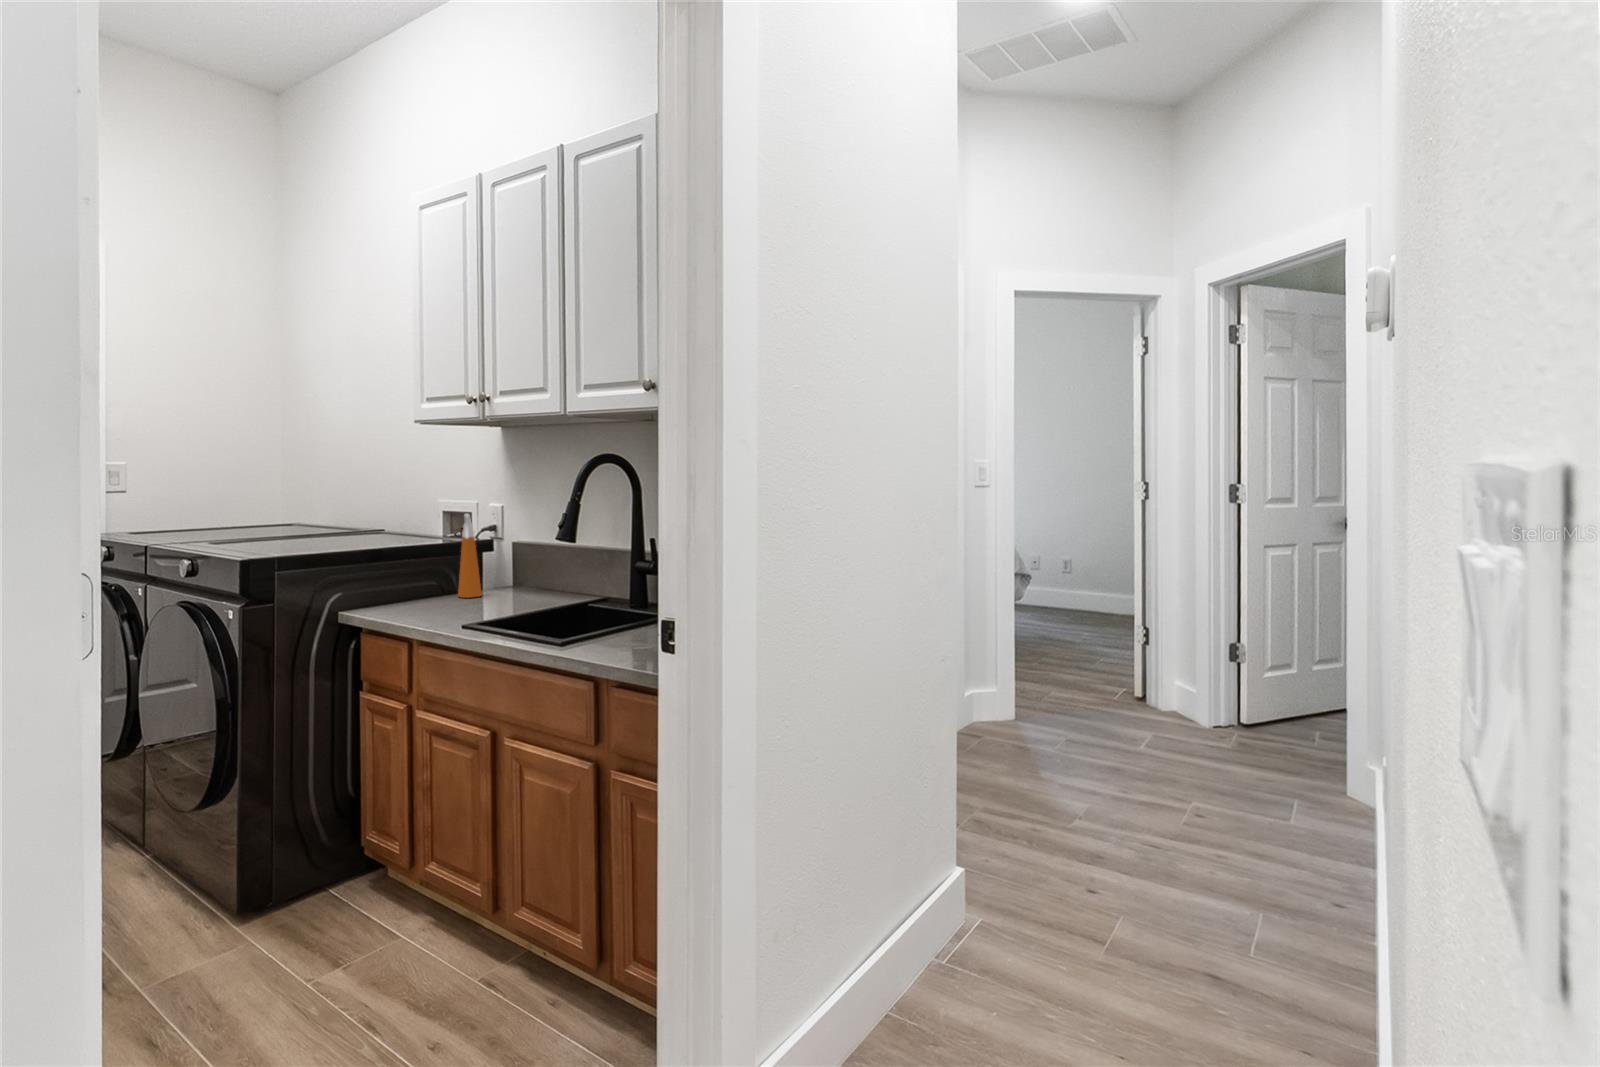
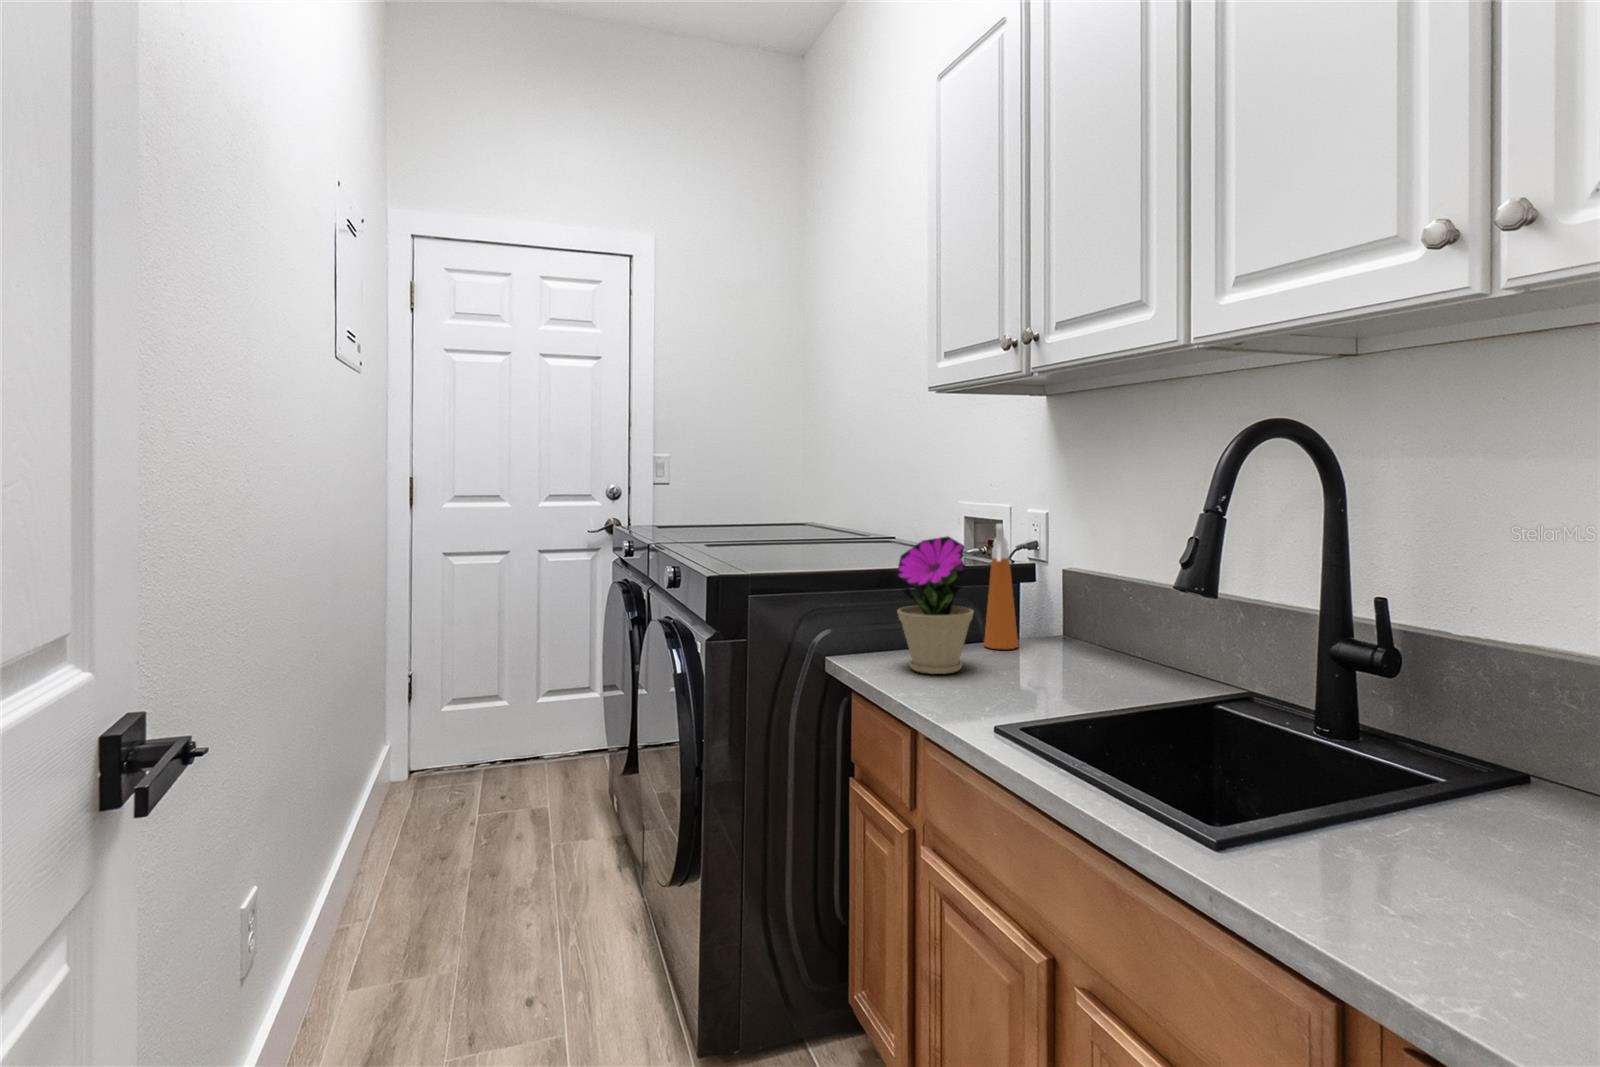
flower pot: none [395,521,450,610] -> present [897,537,973,674]

